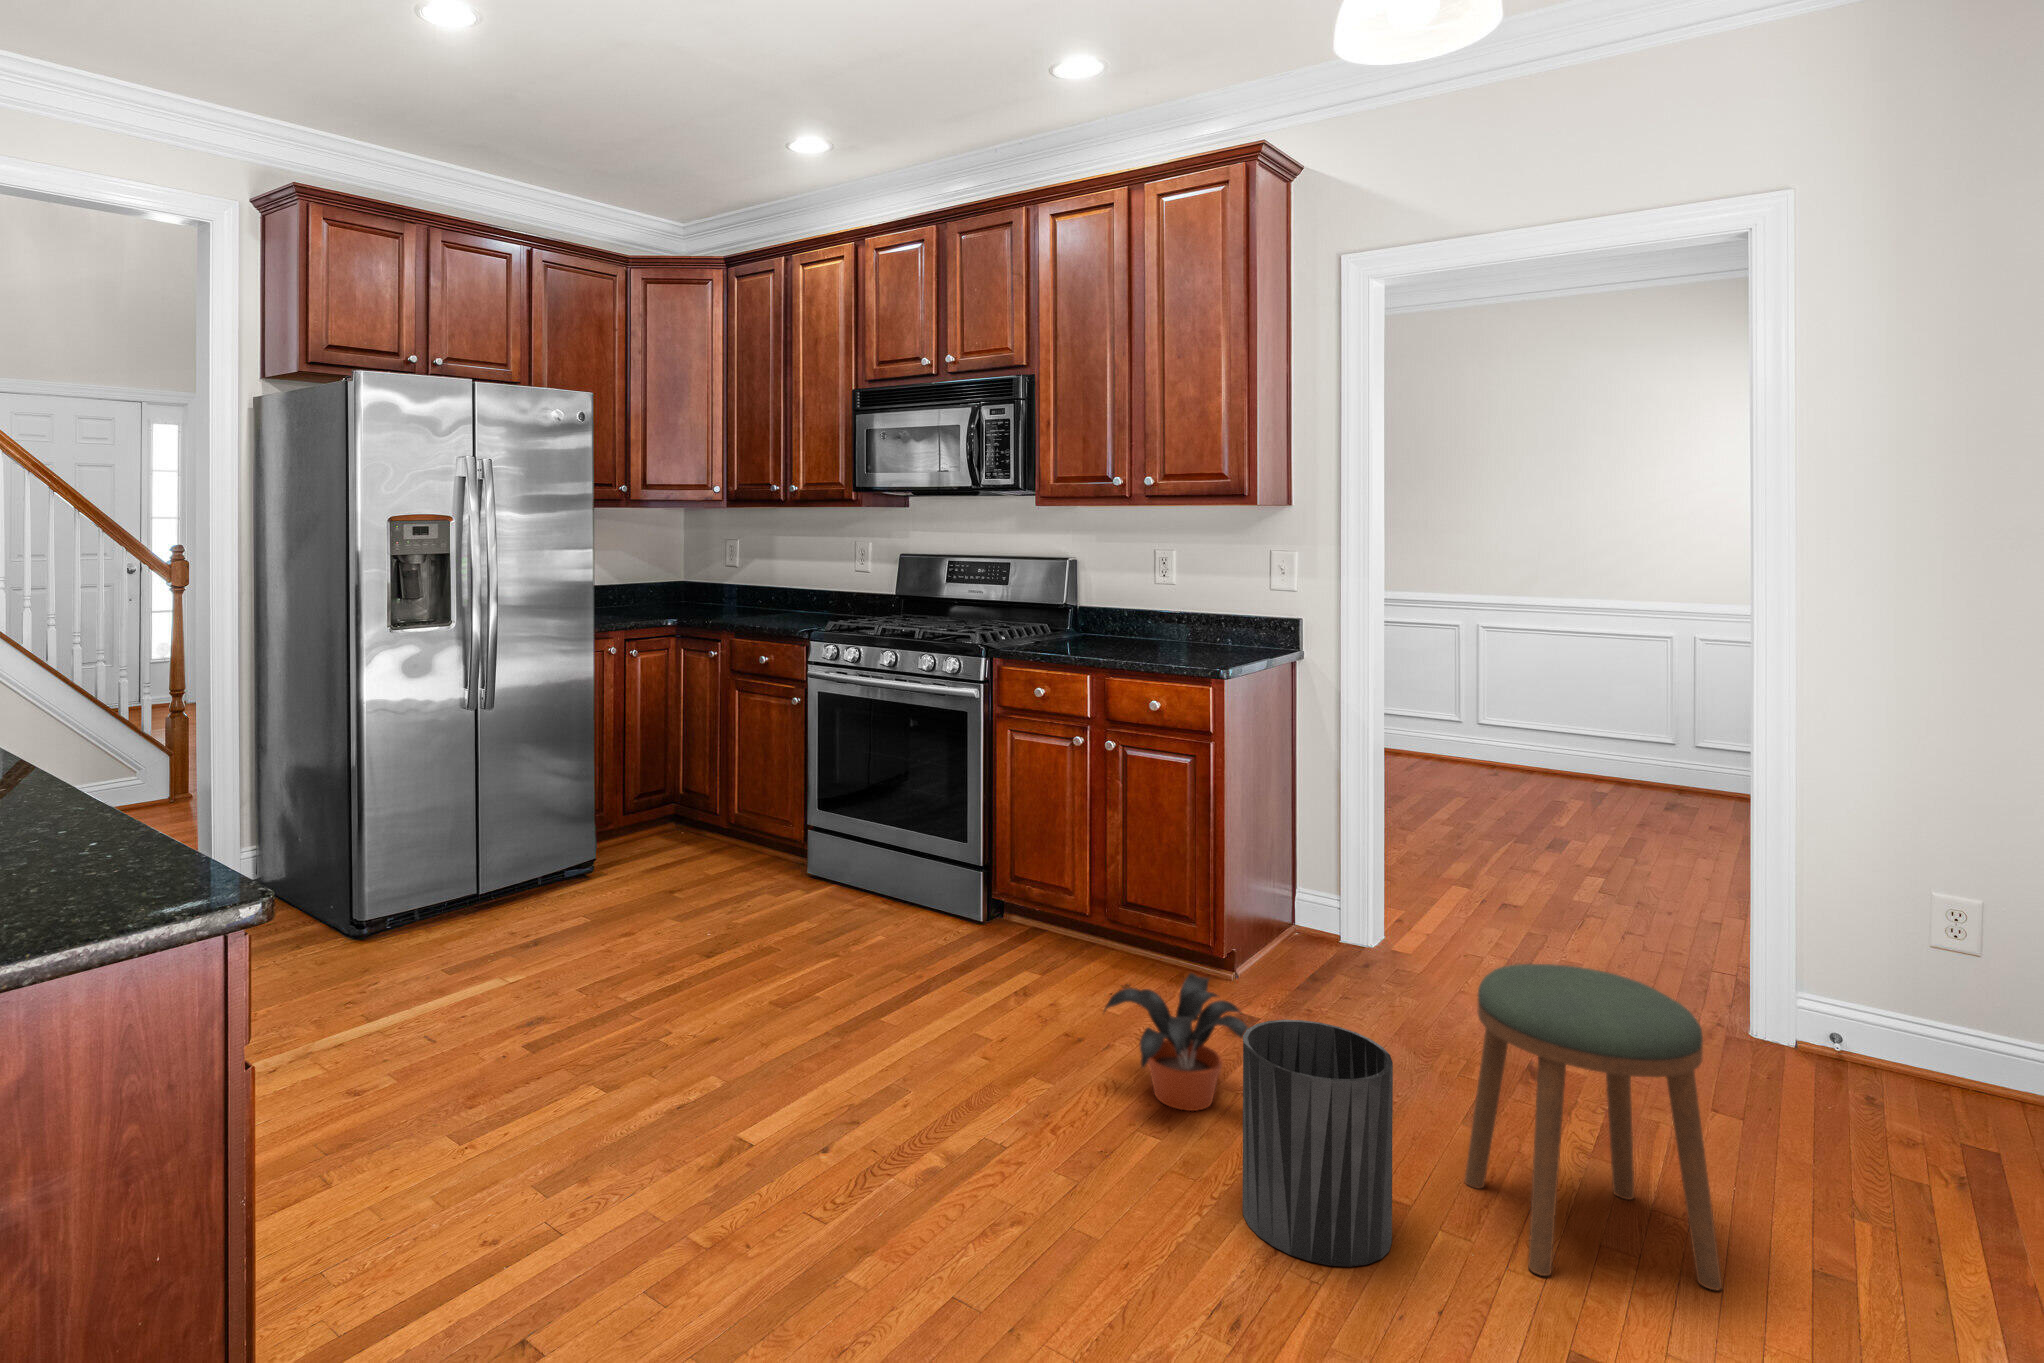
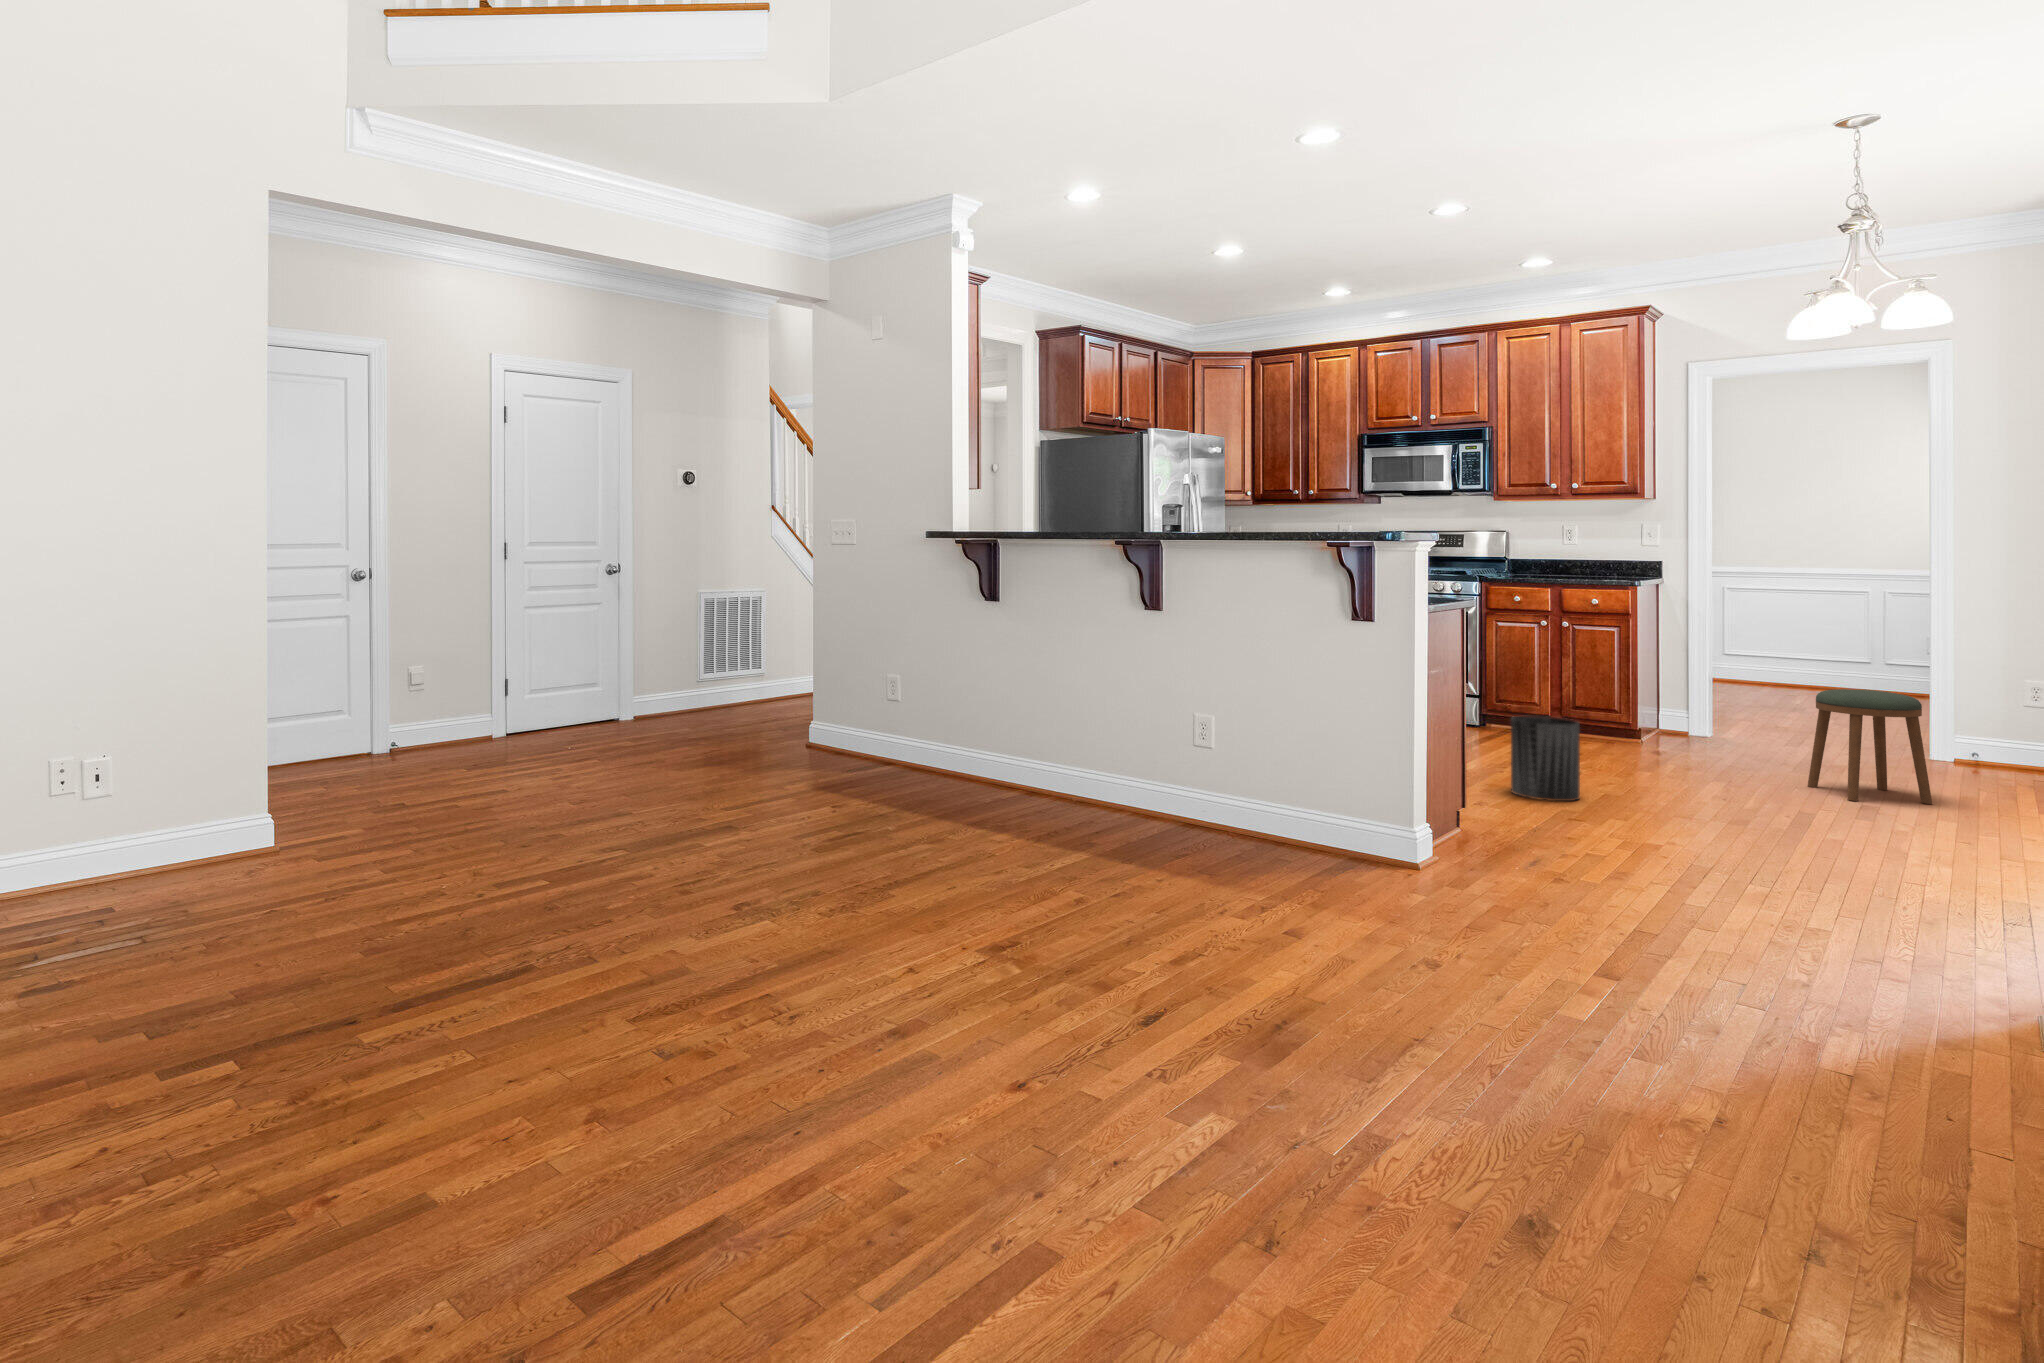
potted plant: present [1104,973,1248,1111] -> none [1613,716,1697,772]
trash can: present [1243,1020,1393,1267] -> present [1511,716,1580,801]

